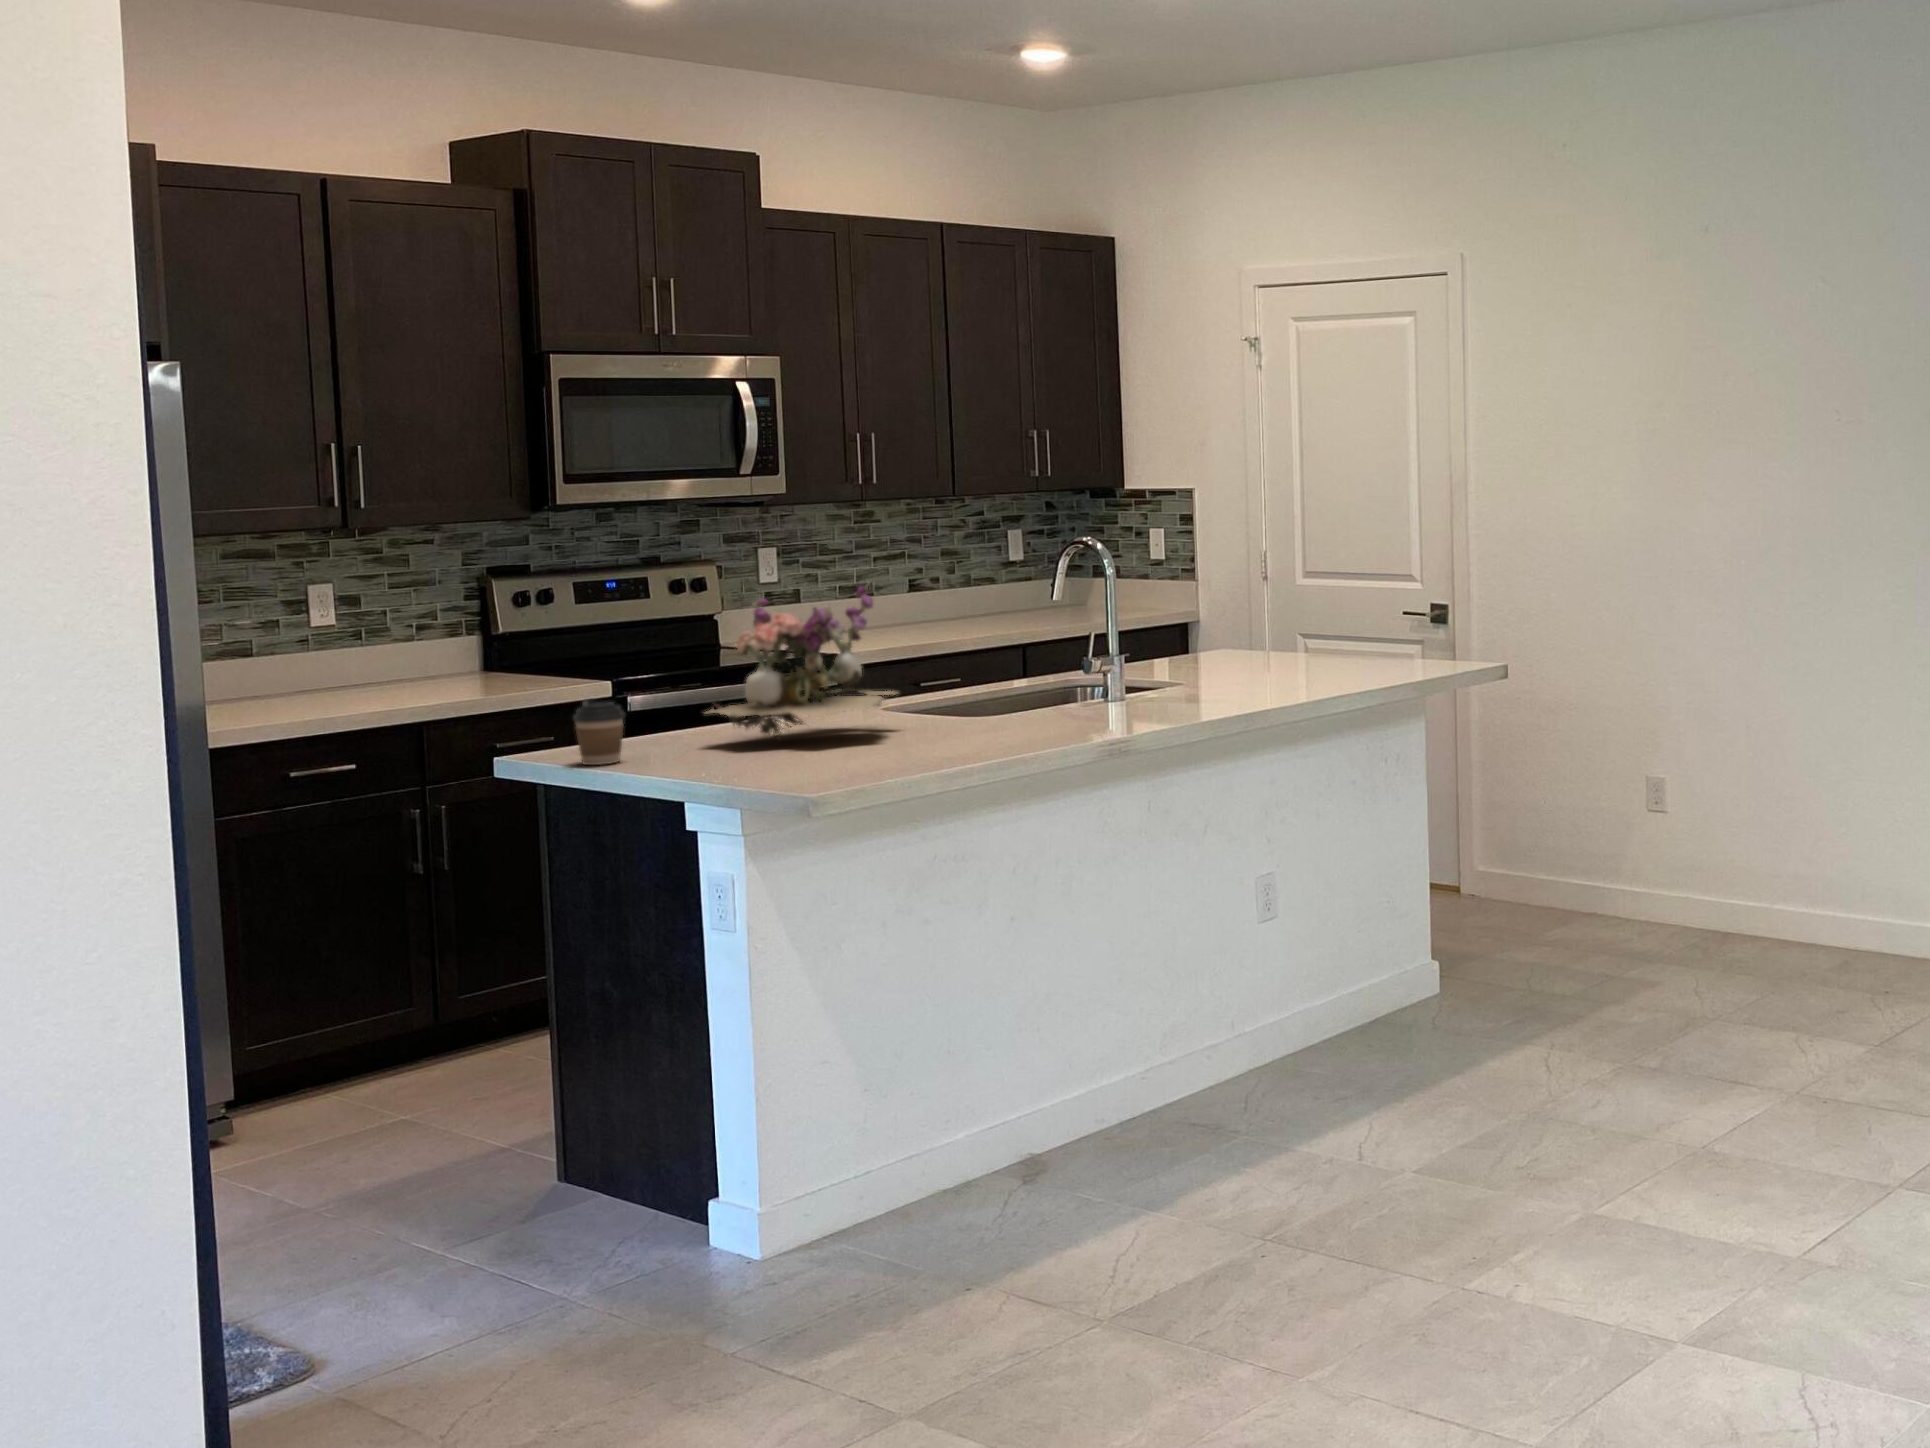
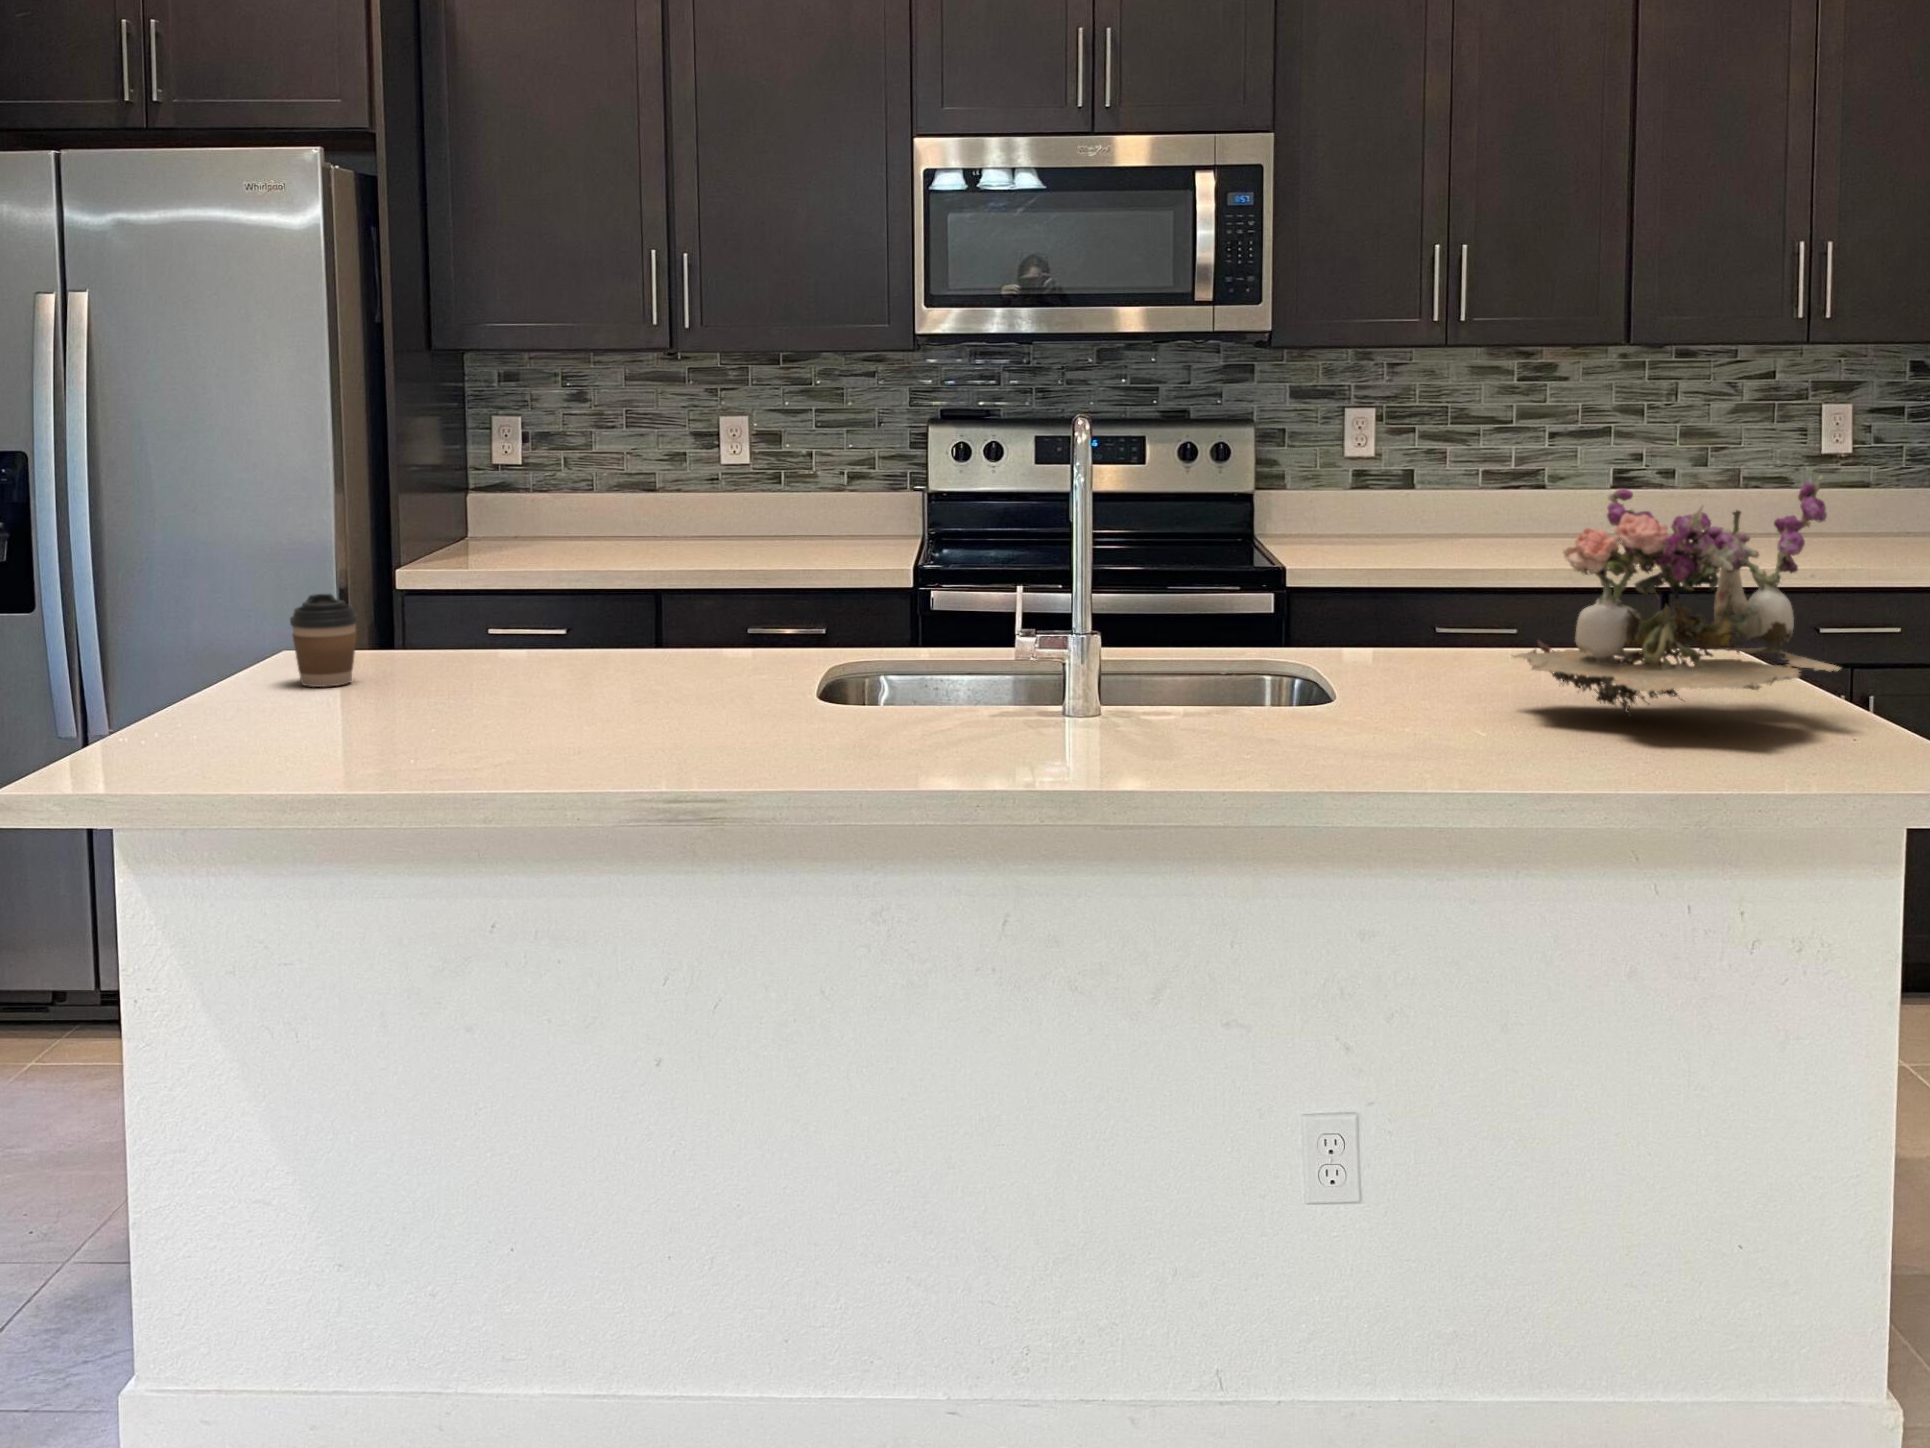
flower arrangement: present [706,585,896,738] -> present [1512,476,1841,713]

